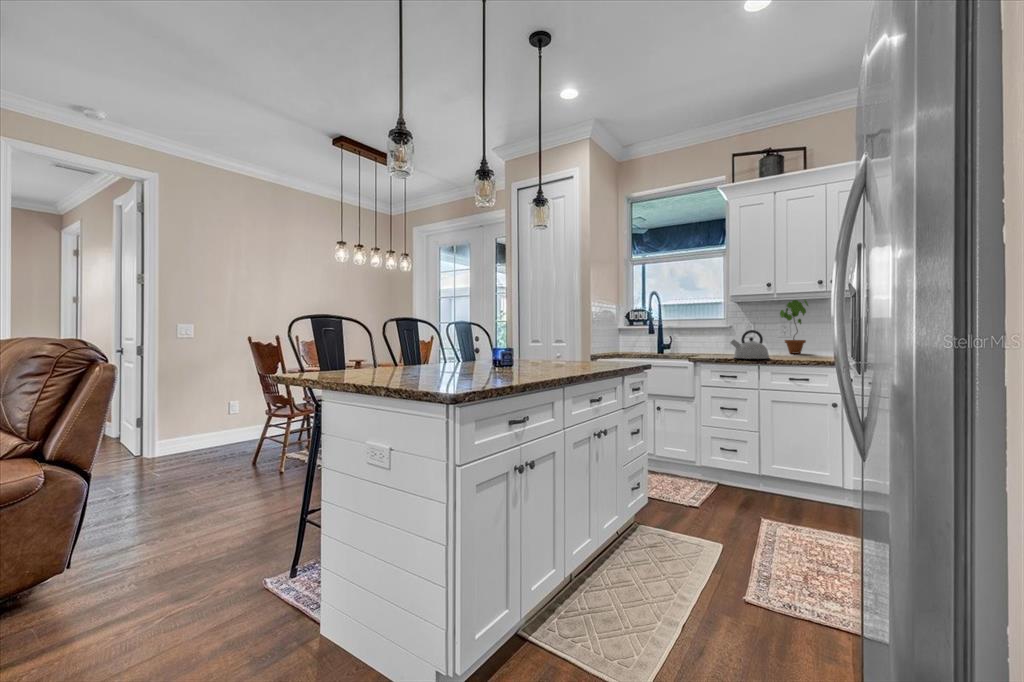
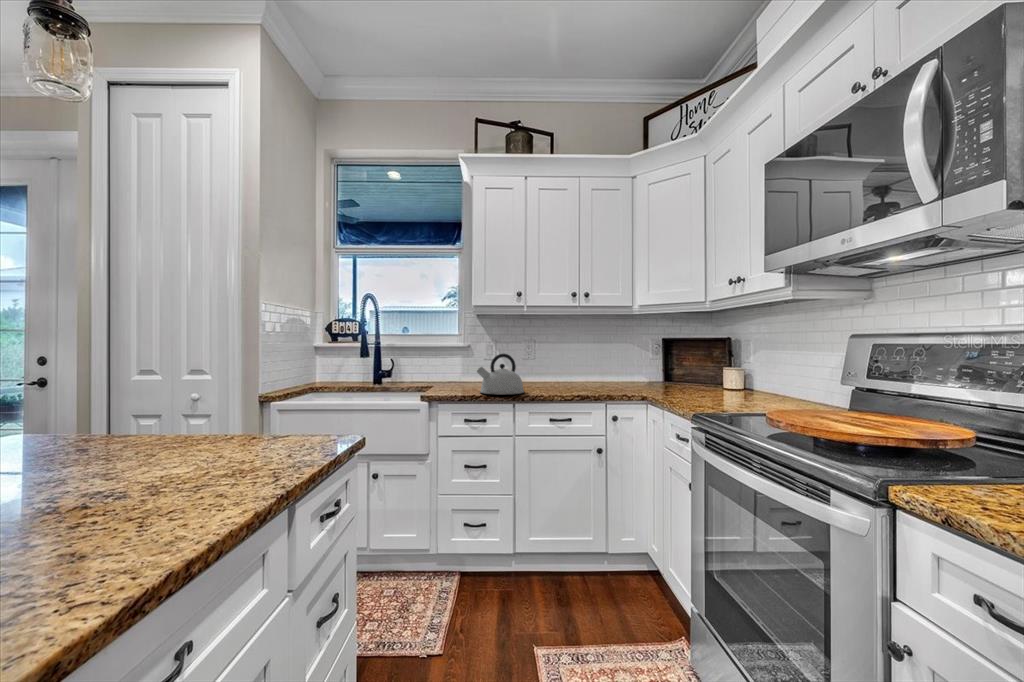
potted plant: present [780,299,808,354] -> none [528,314,557,381]

